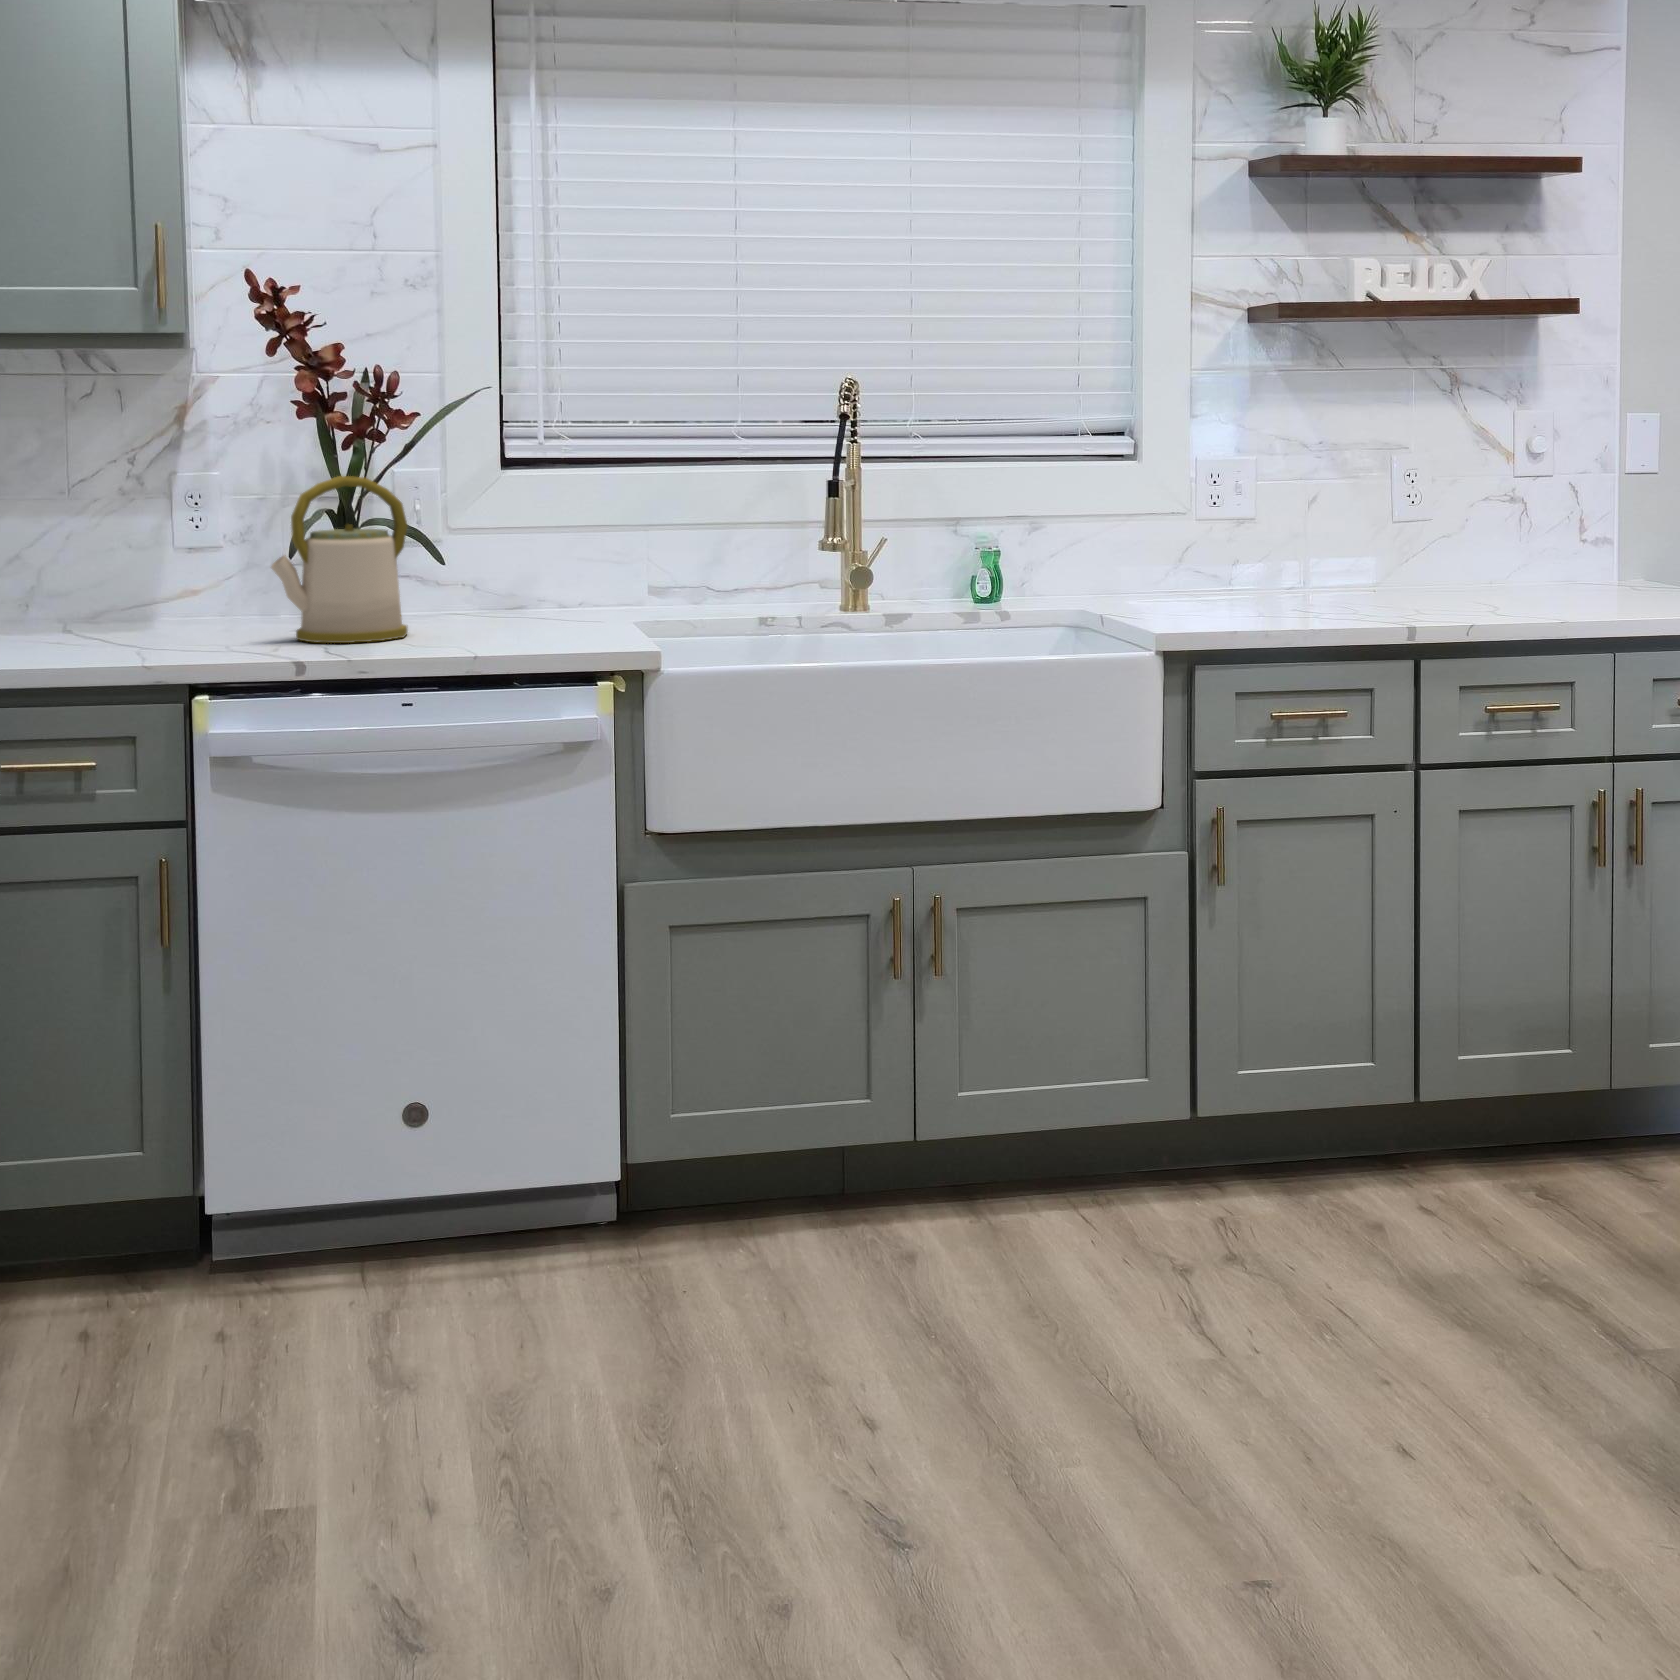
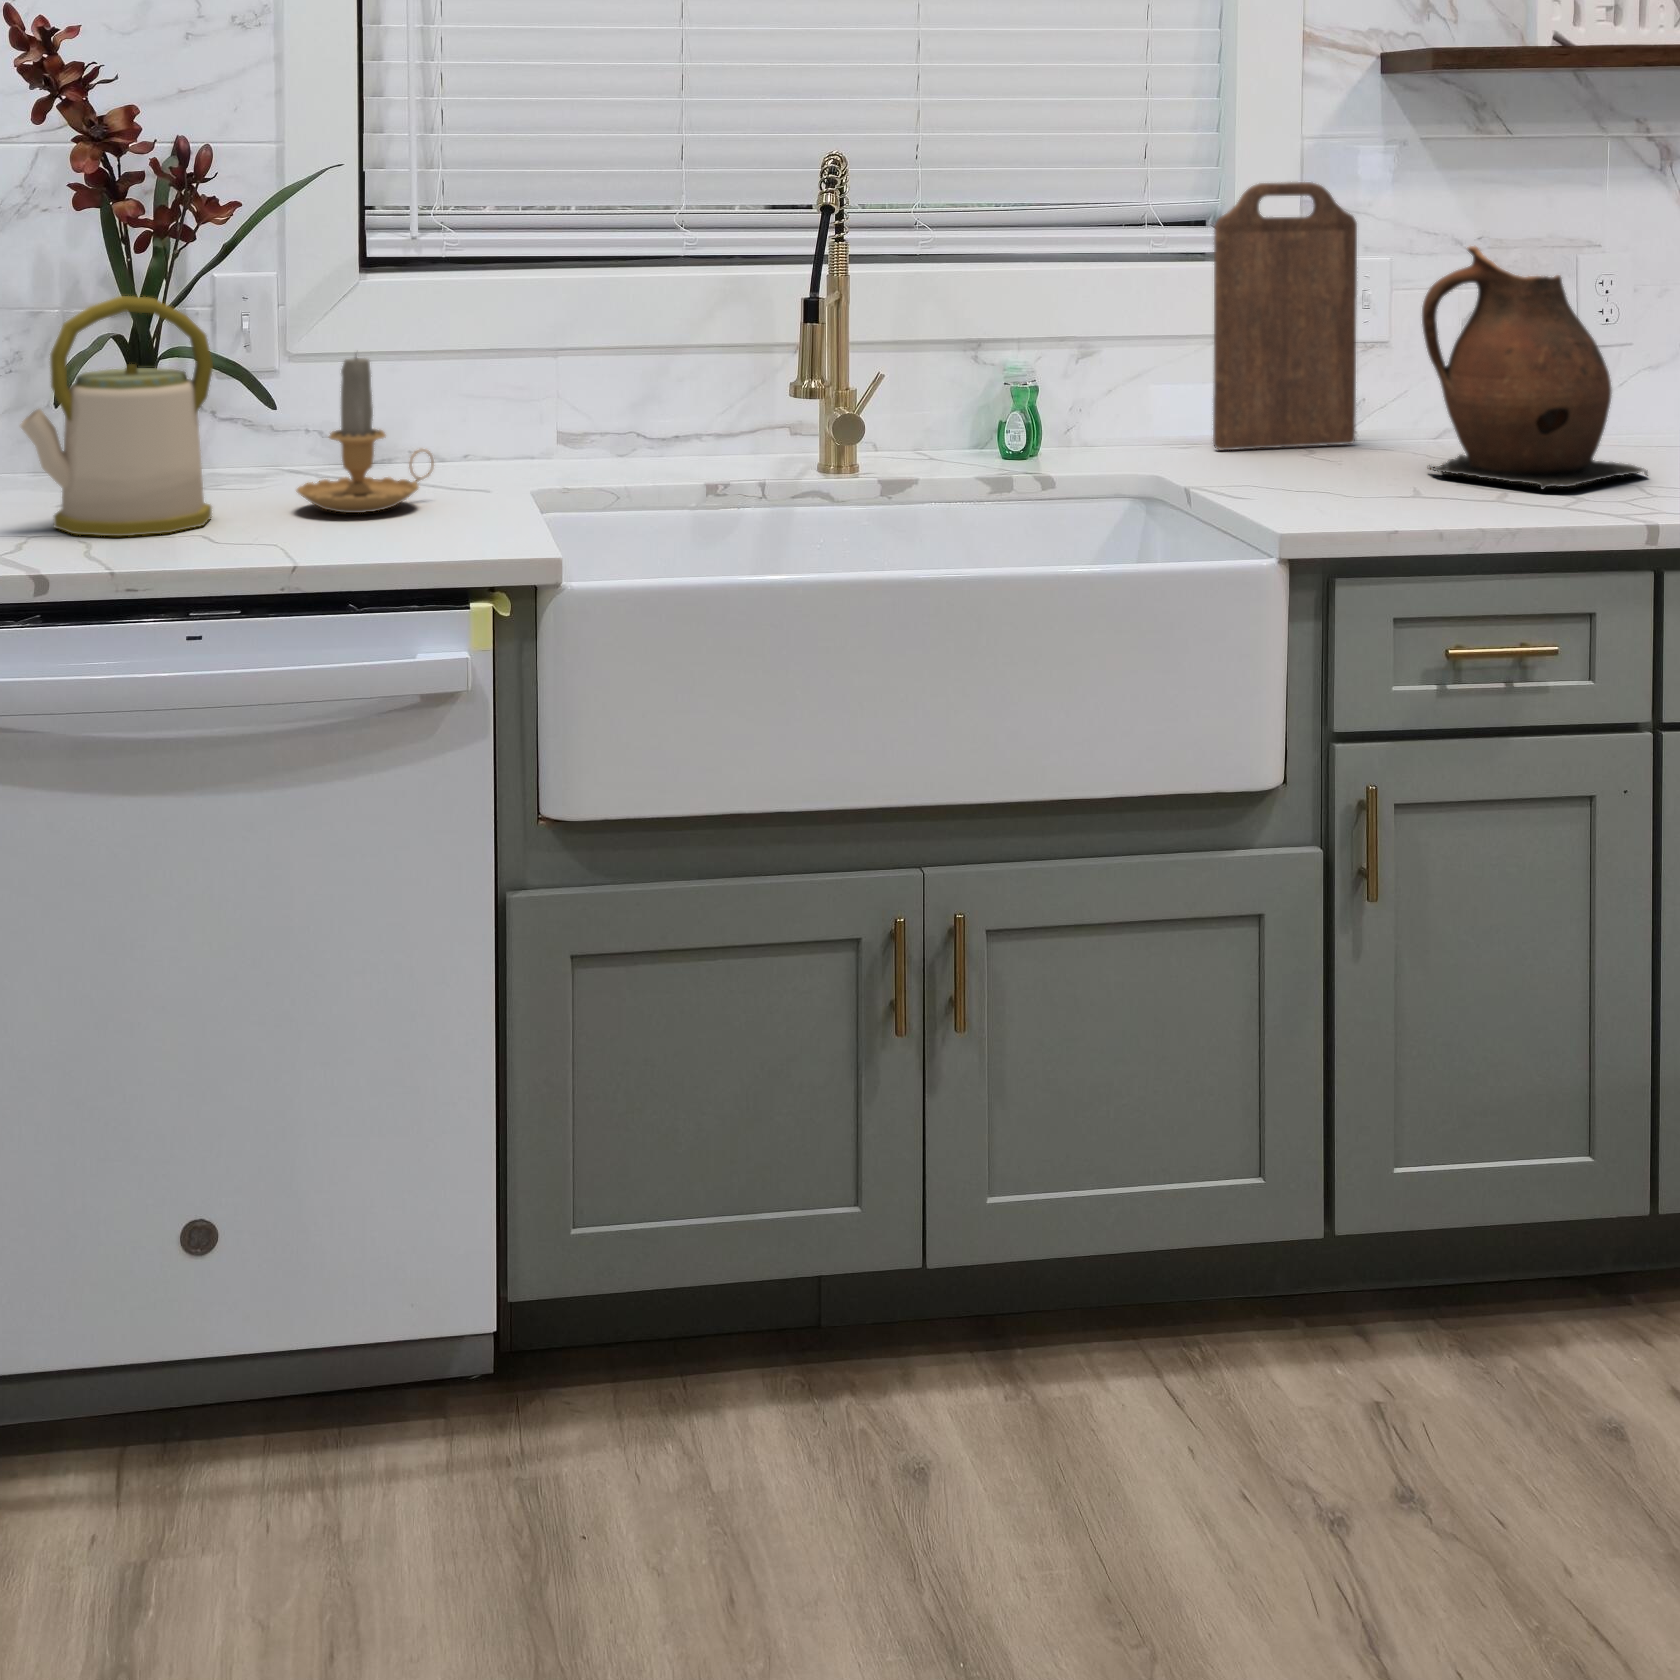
cutting board: none [1126,402,1229,595] -> present [1213,182,1357,450]
ceramic pitcher: none [1269,444,1425,611] -> present [1422,246,1648,489]
candle: none [467,515,565,630] -> present [297,357,434,513]

